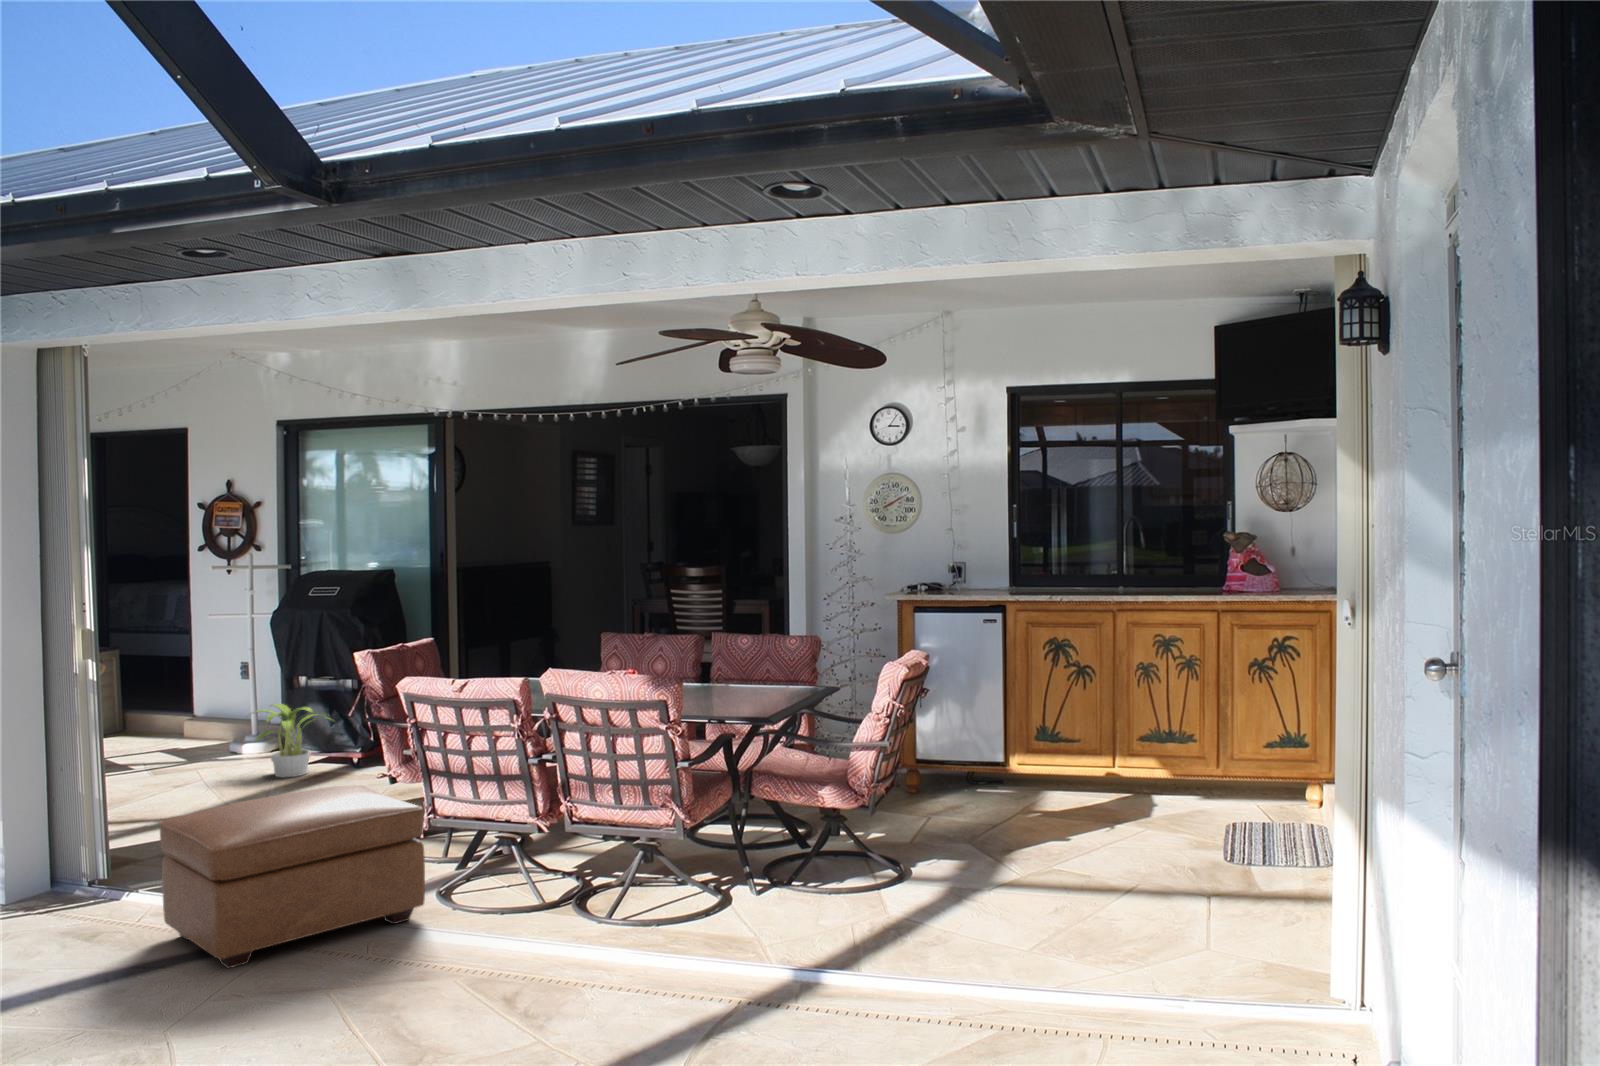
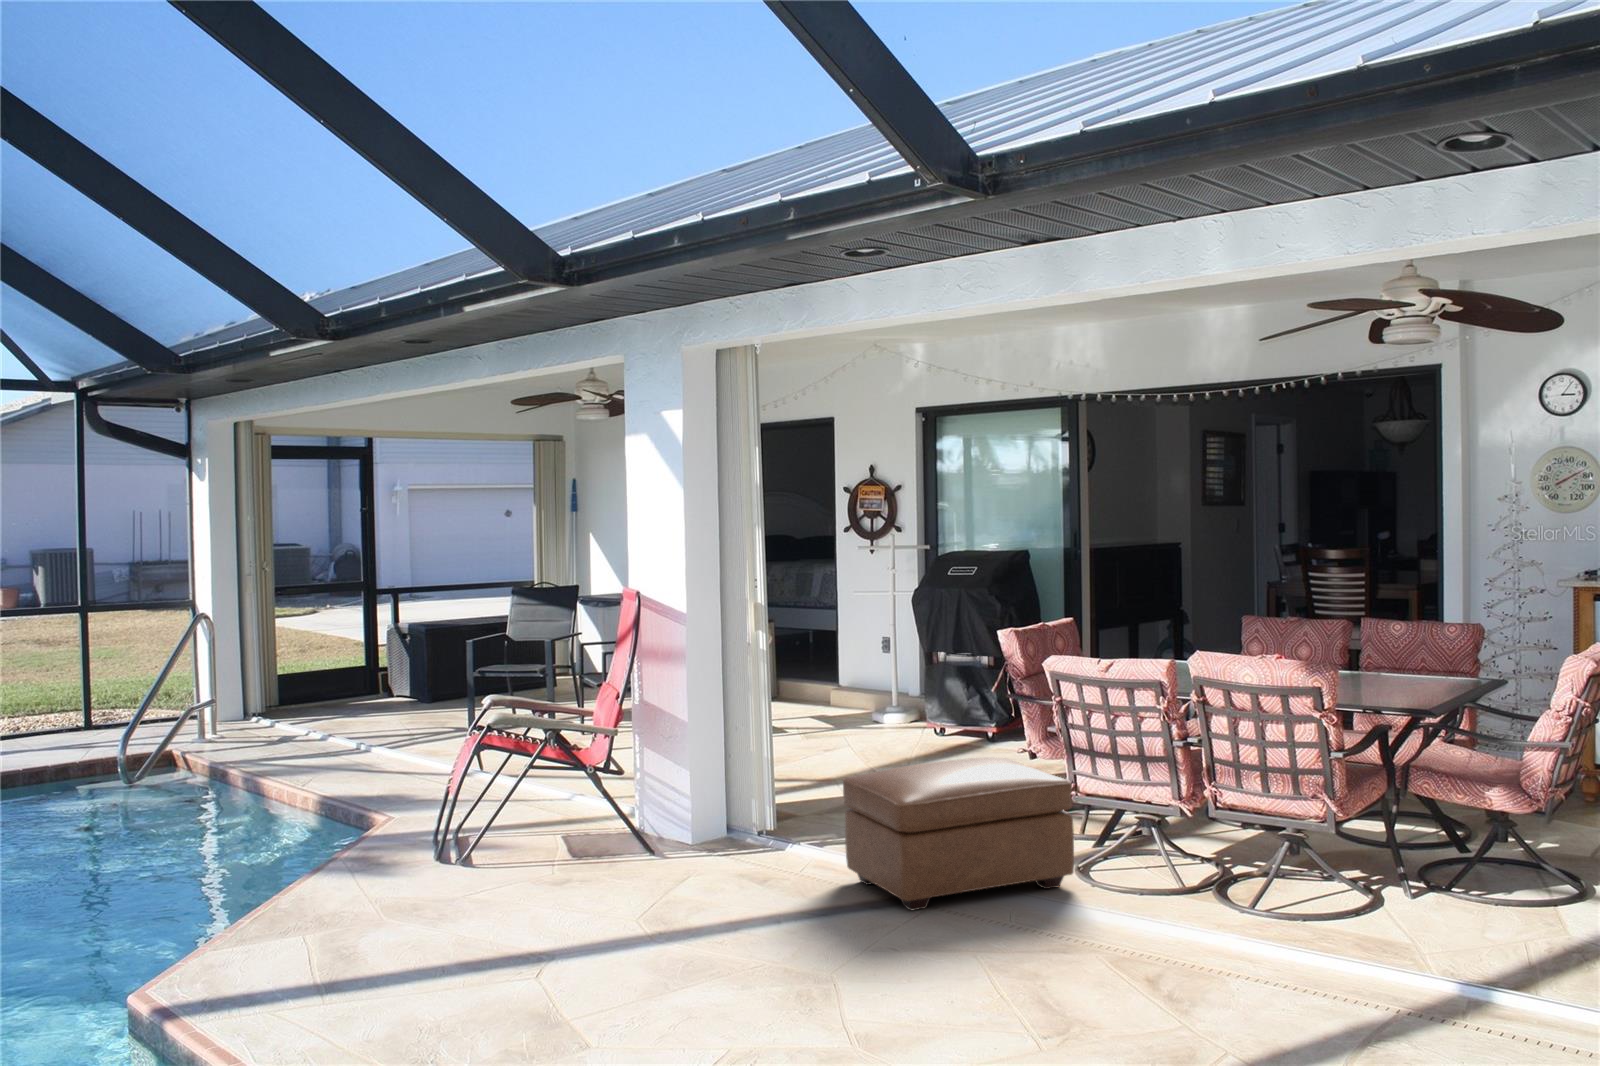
potted plant: present [251,704,329,777] -> none [861,675,946,749]

